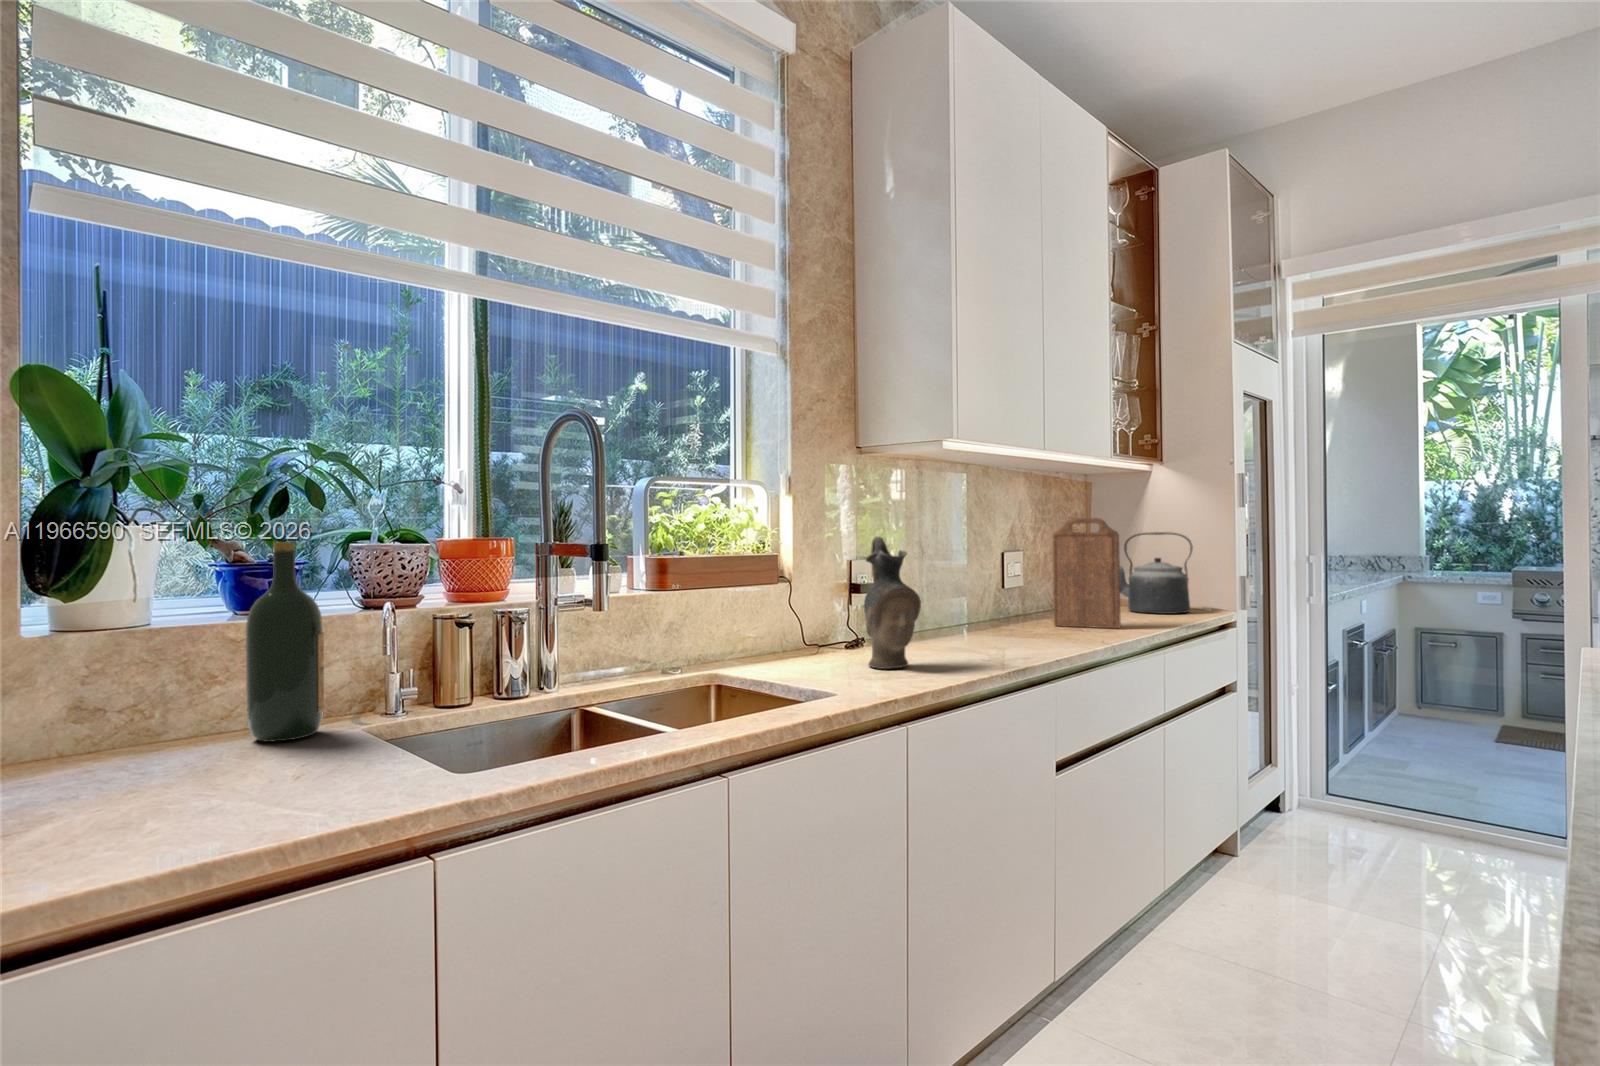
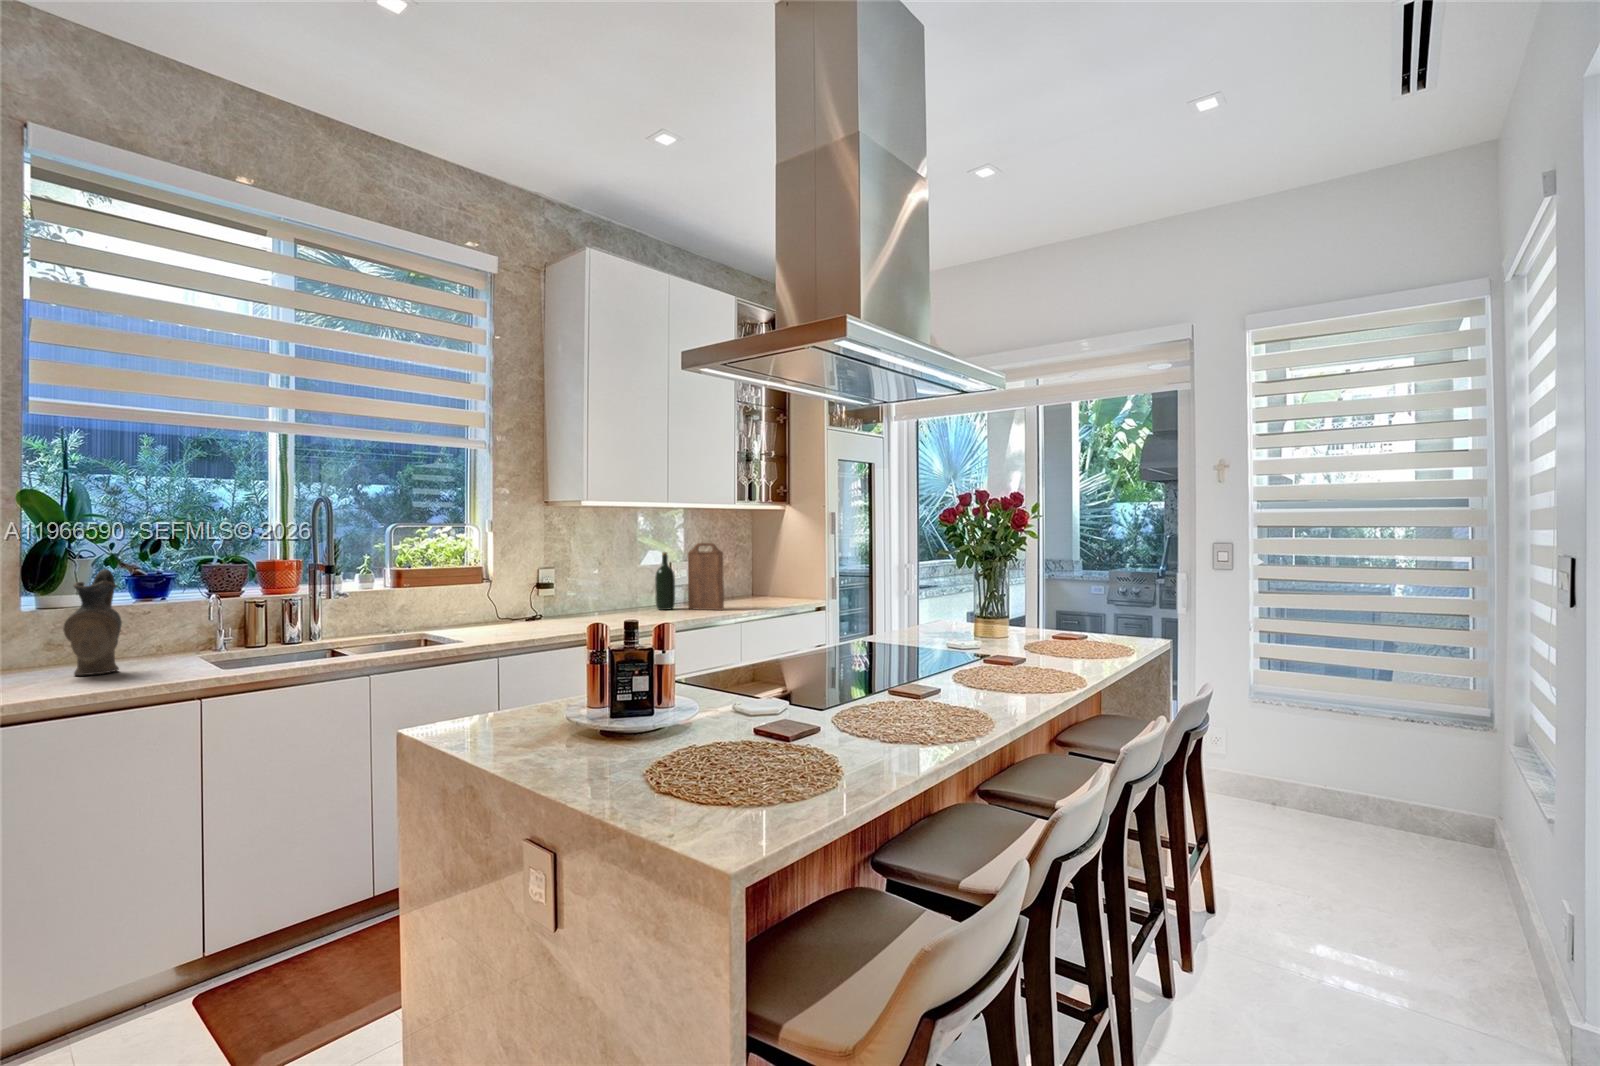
kettle: present [1120,532,1193,614] -> none [759,550,801,602]
ceramic pitcher: present [864,536,921,669] -> present [63,569,122,675]
wine bottle: present [246,542,324,742] -> present [655,552,675,610]

